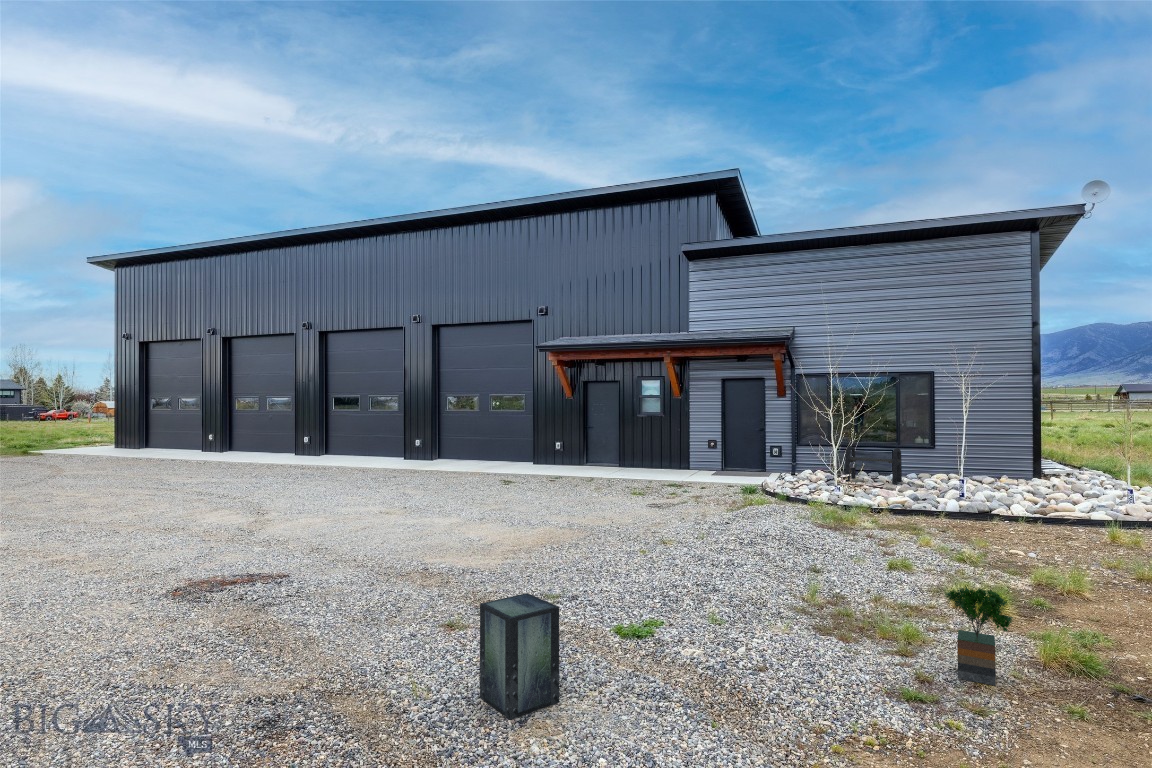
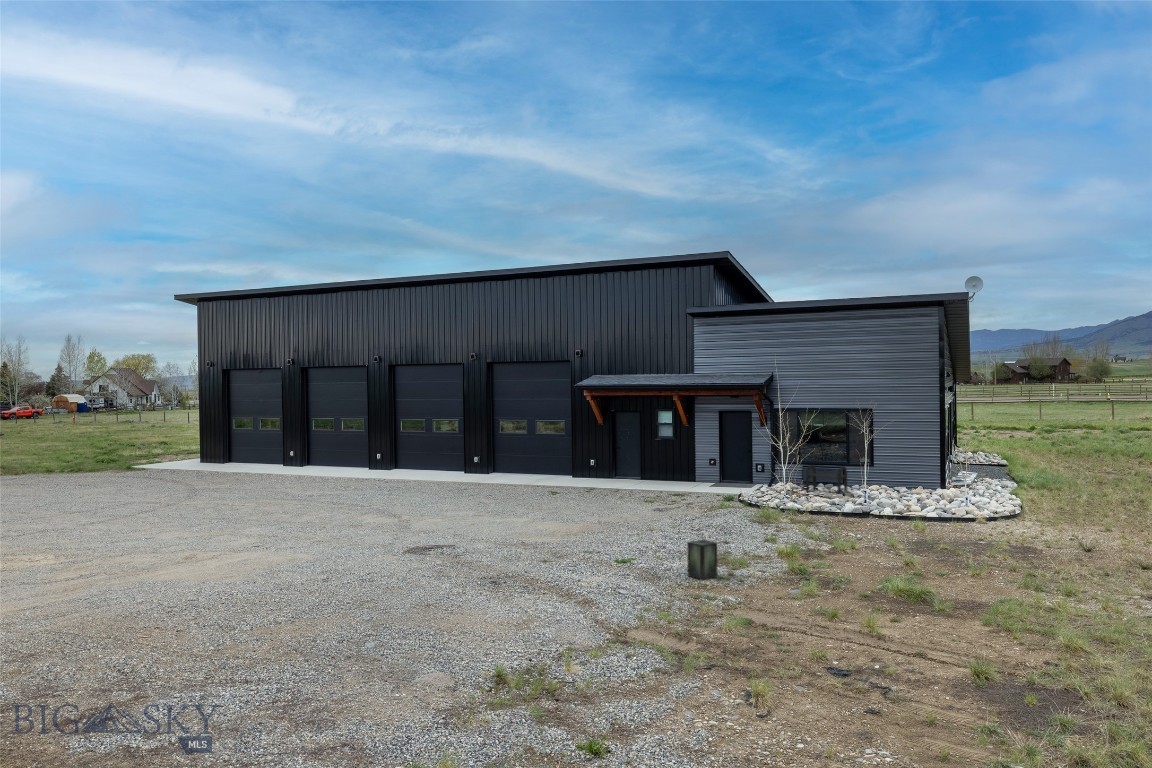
potted tree: present [946,587,1013,686] -> none [749,538,771,574]
storage box: present [480,593,559,720] -> present [687,540,717,580]

